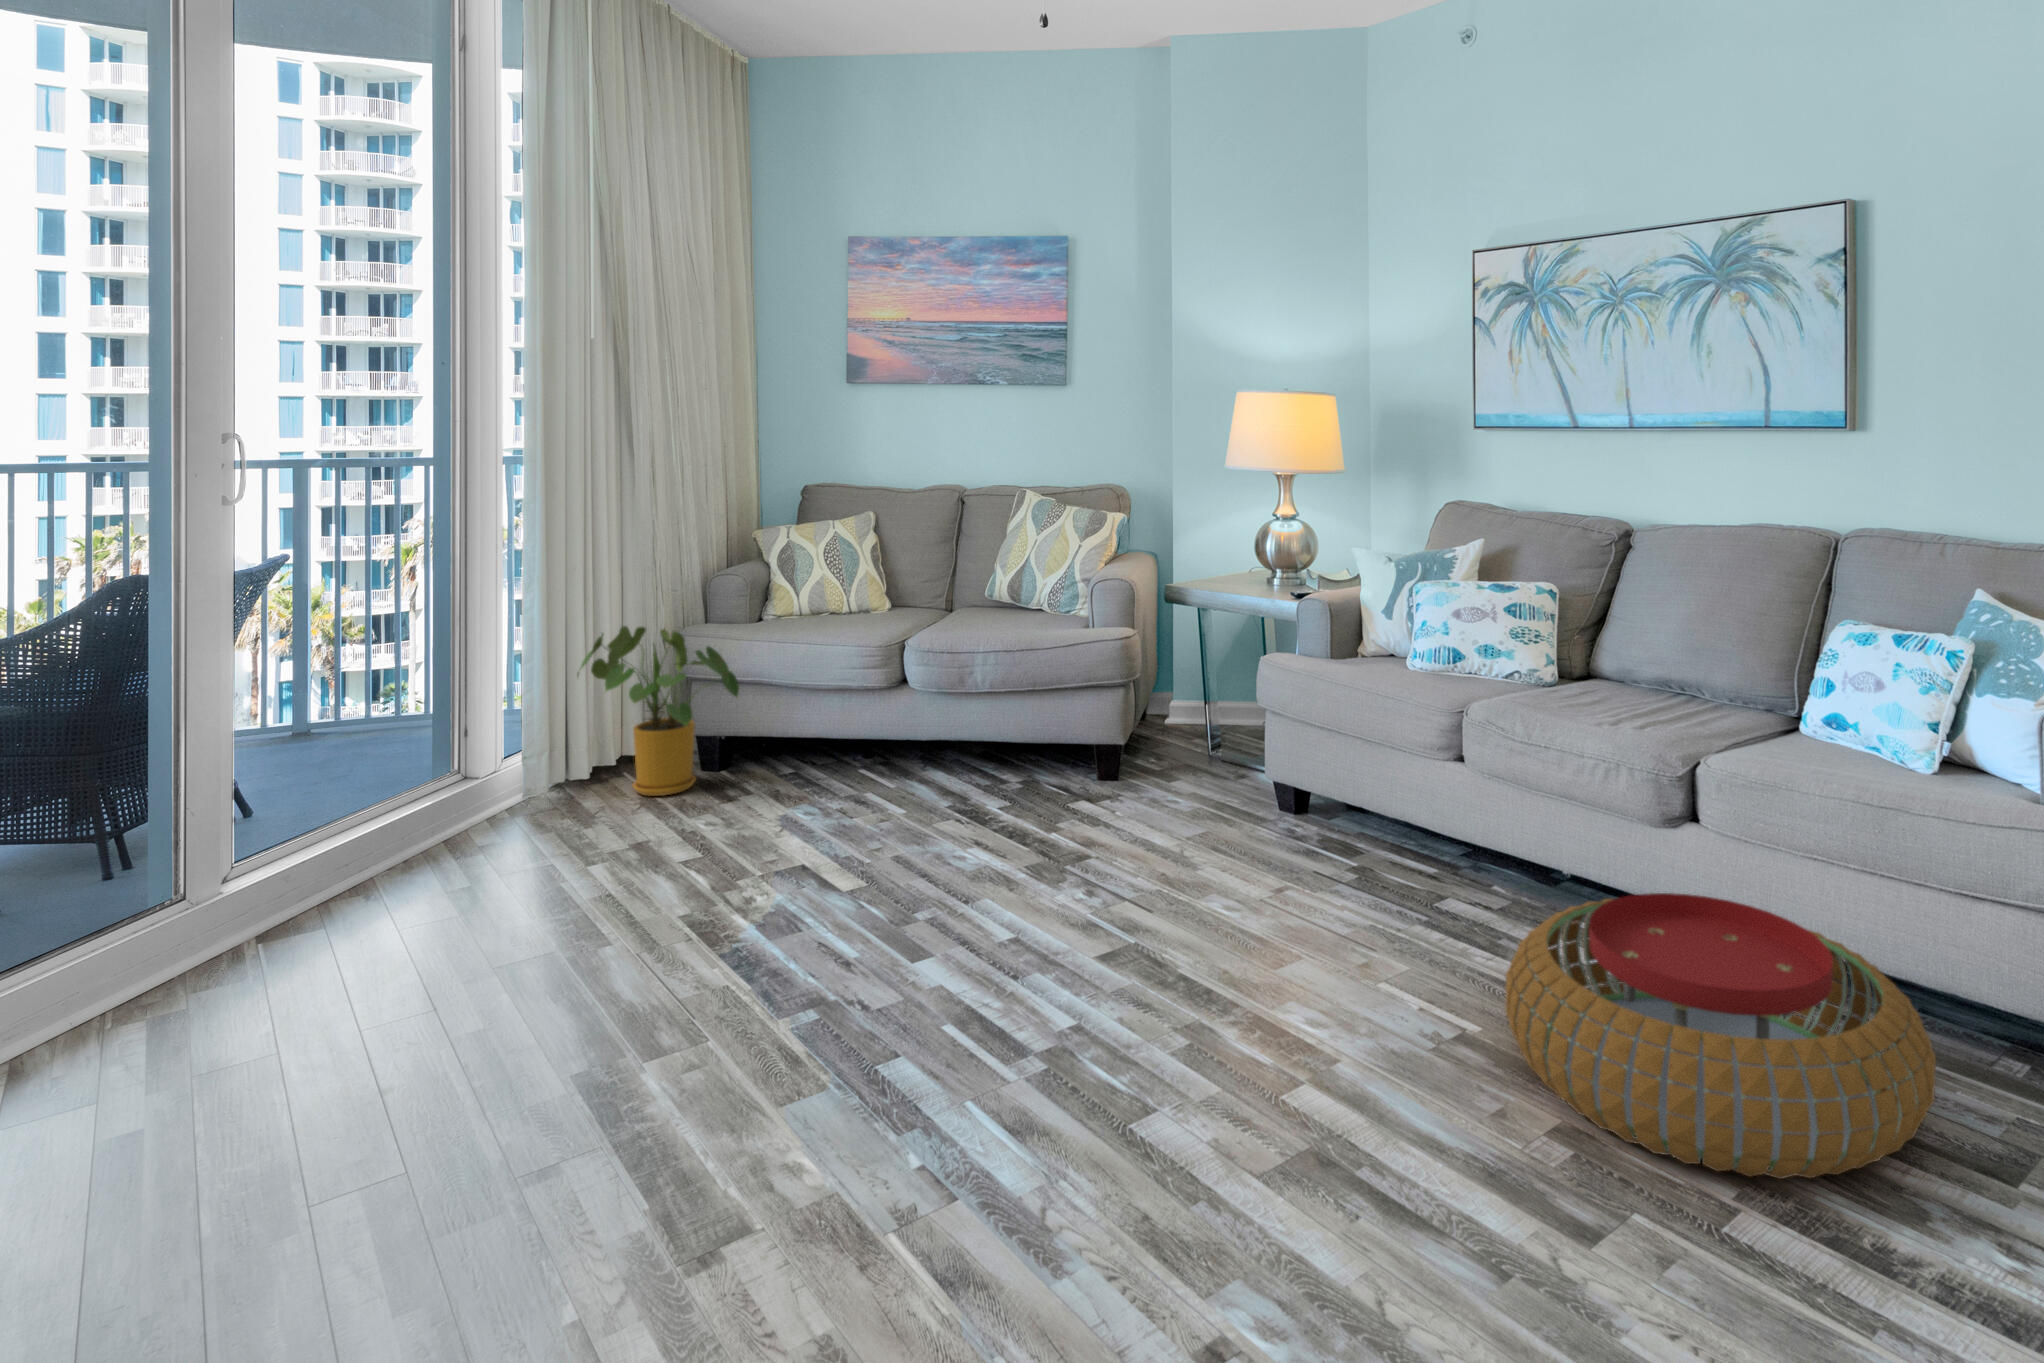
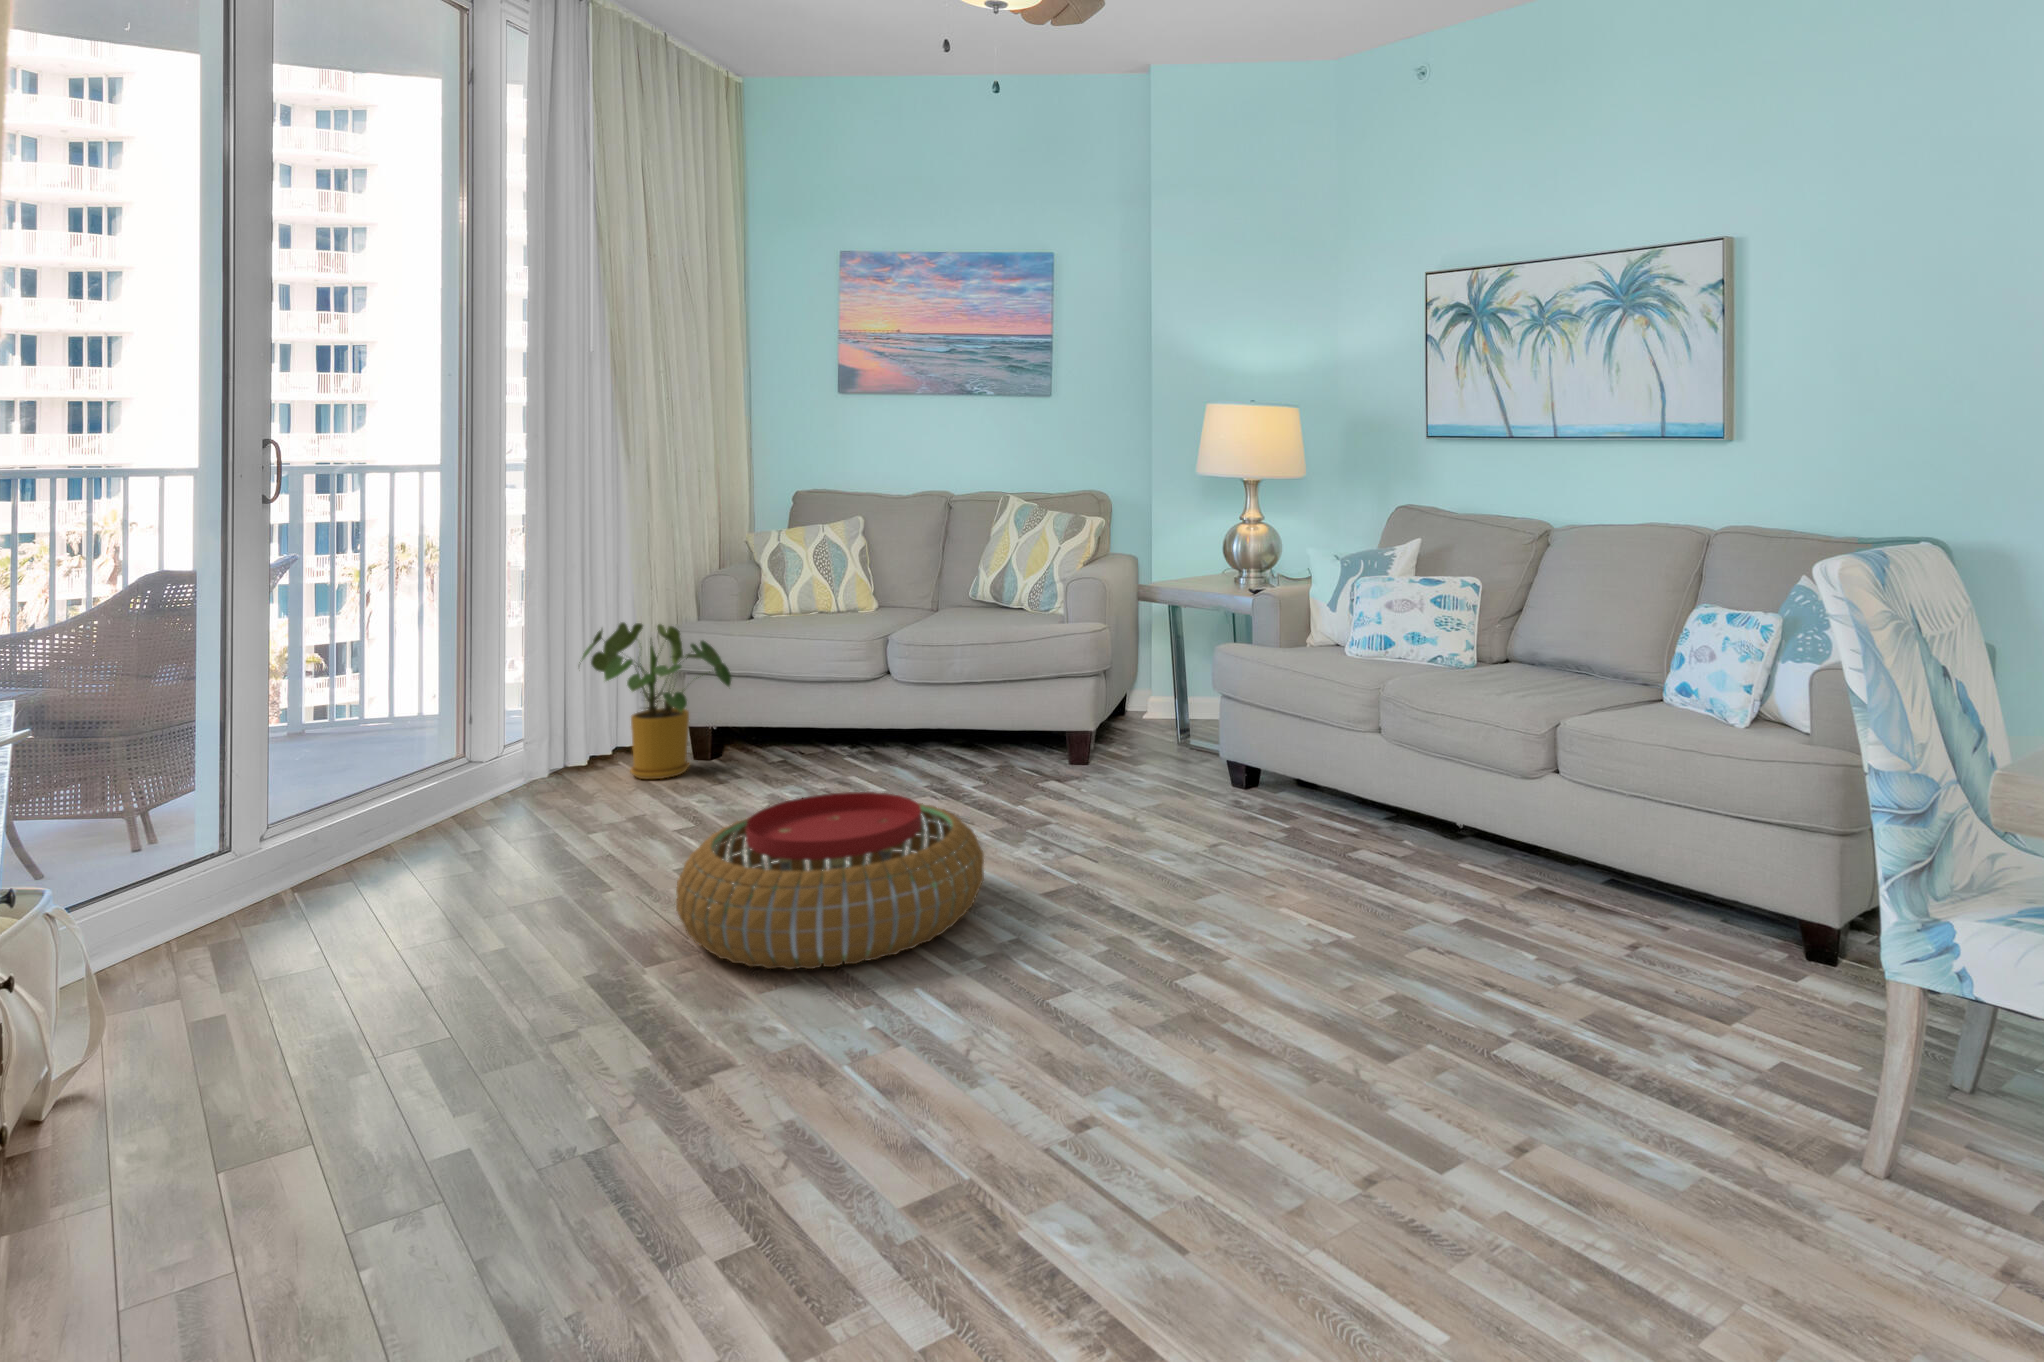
pouf: present [1505,893,1936,1179] -> present [676,792,984,970]

